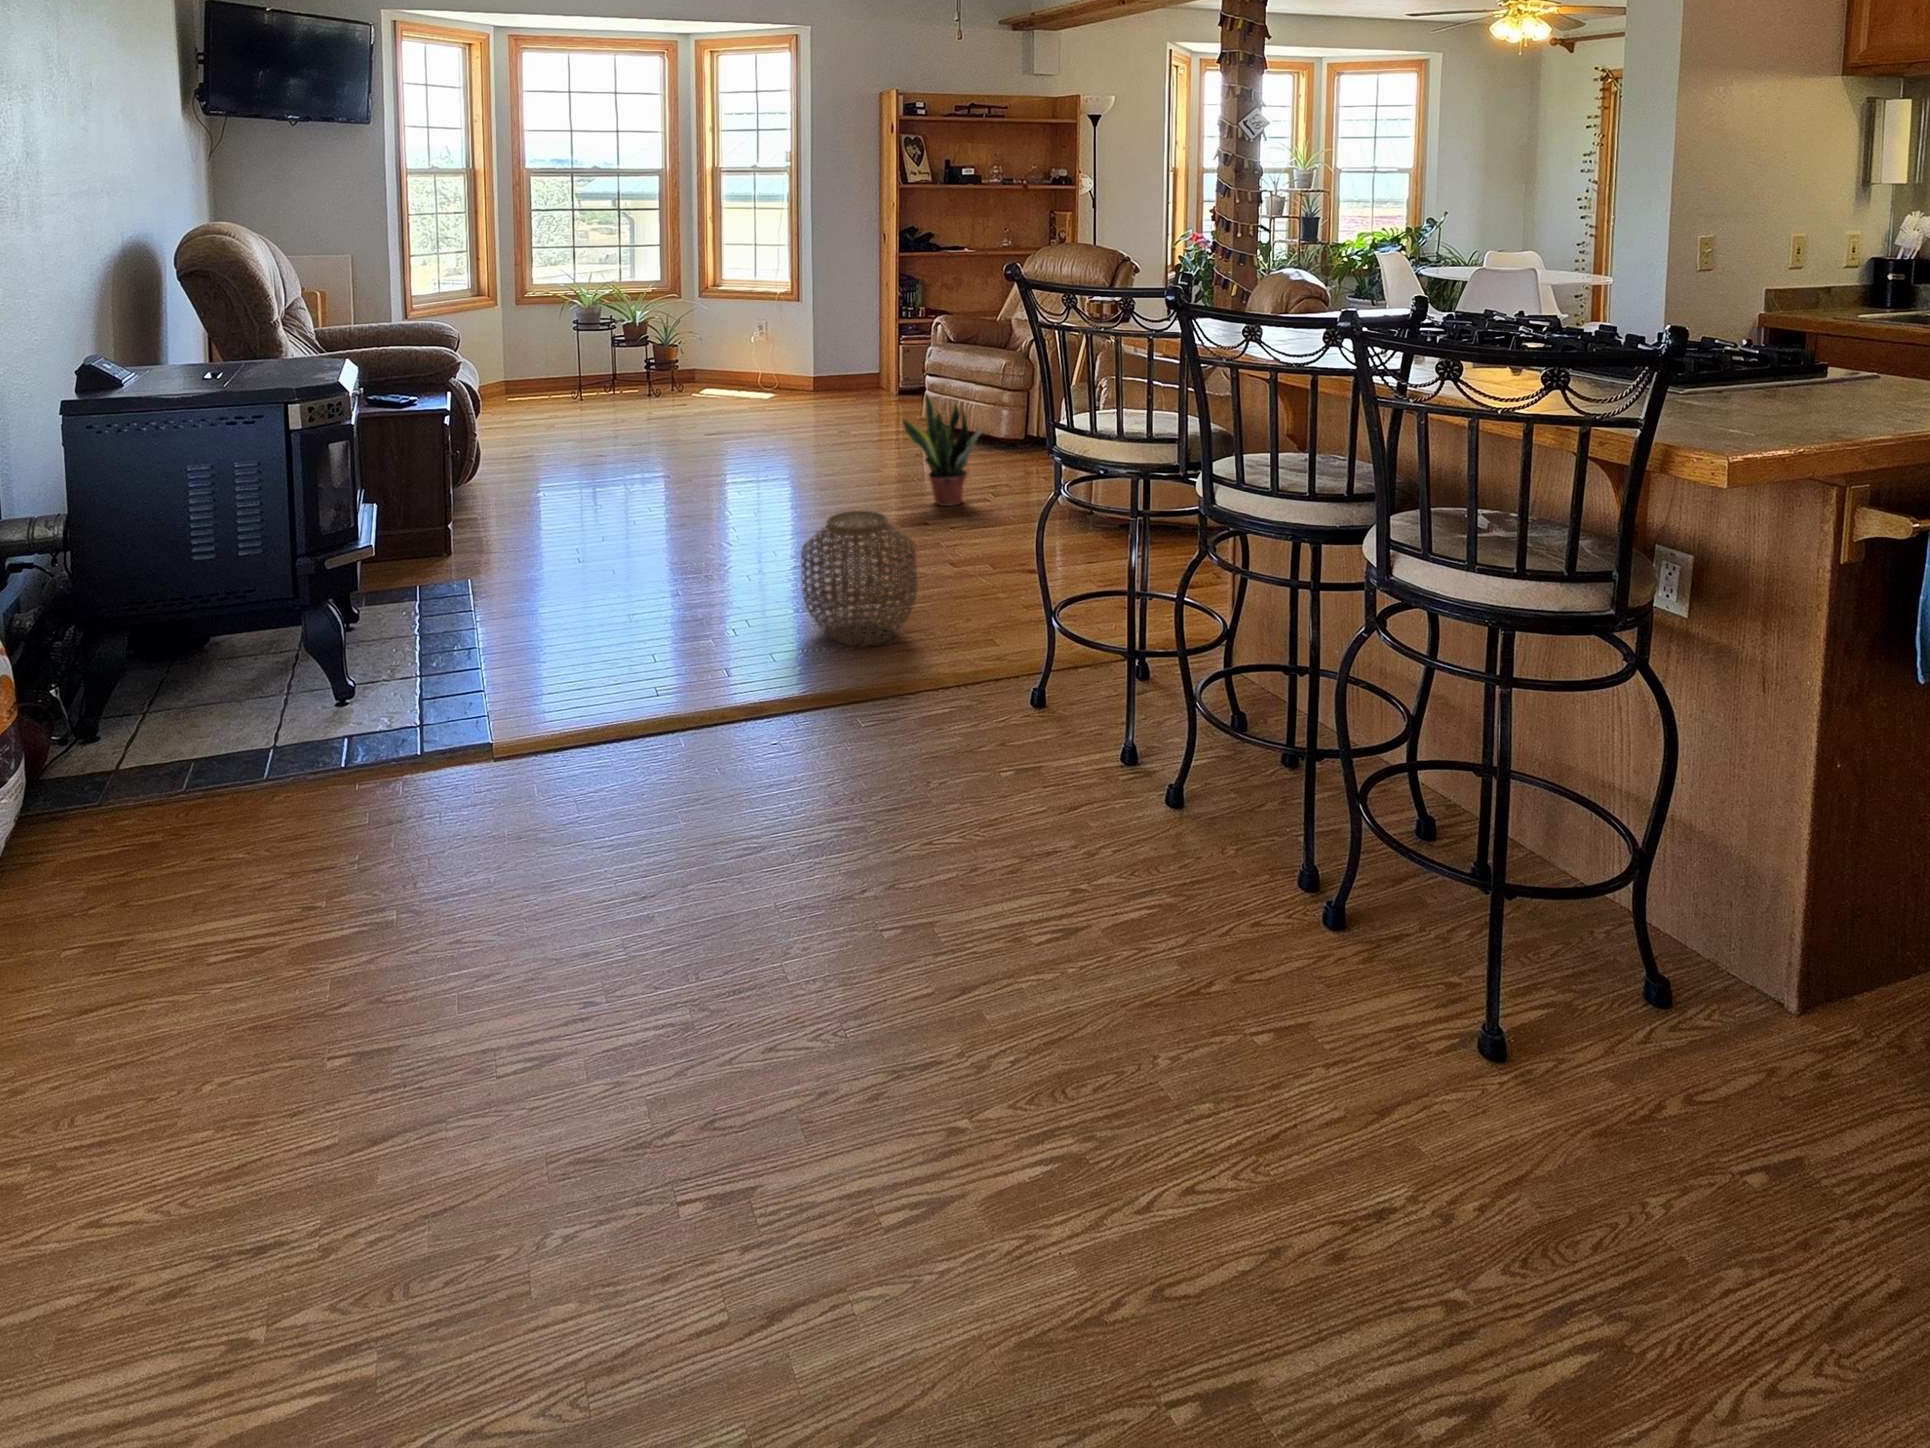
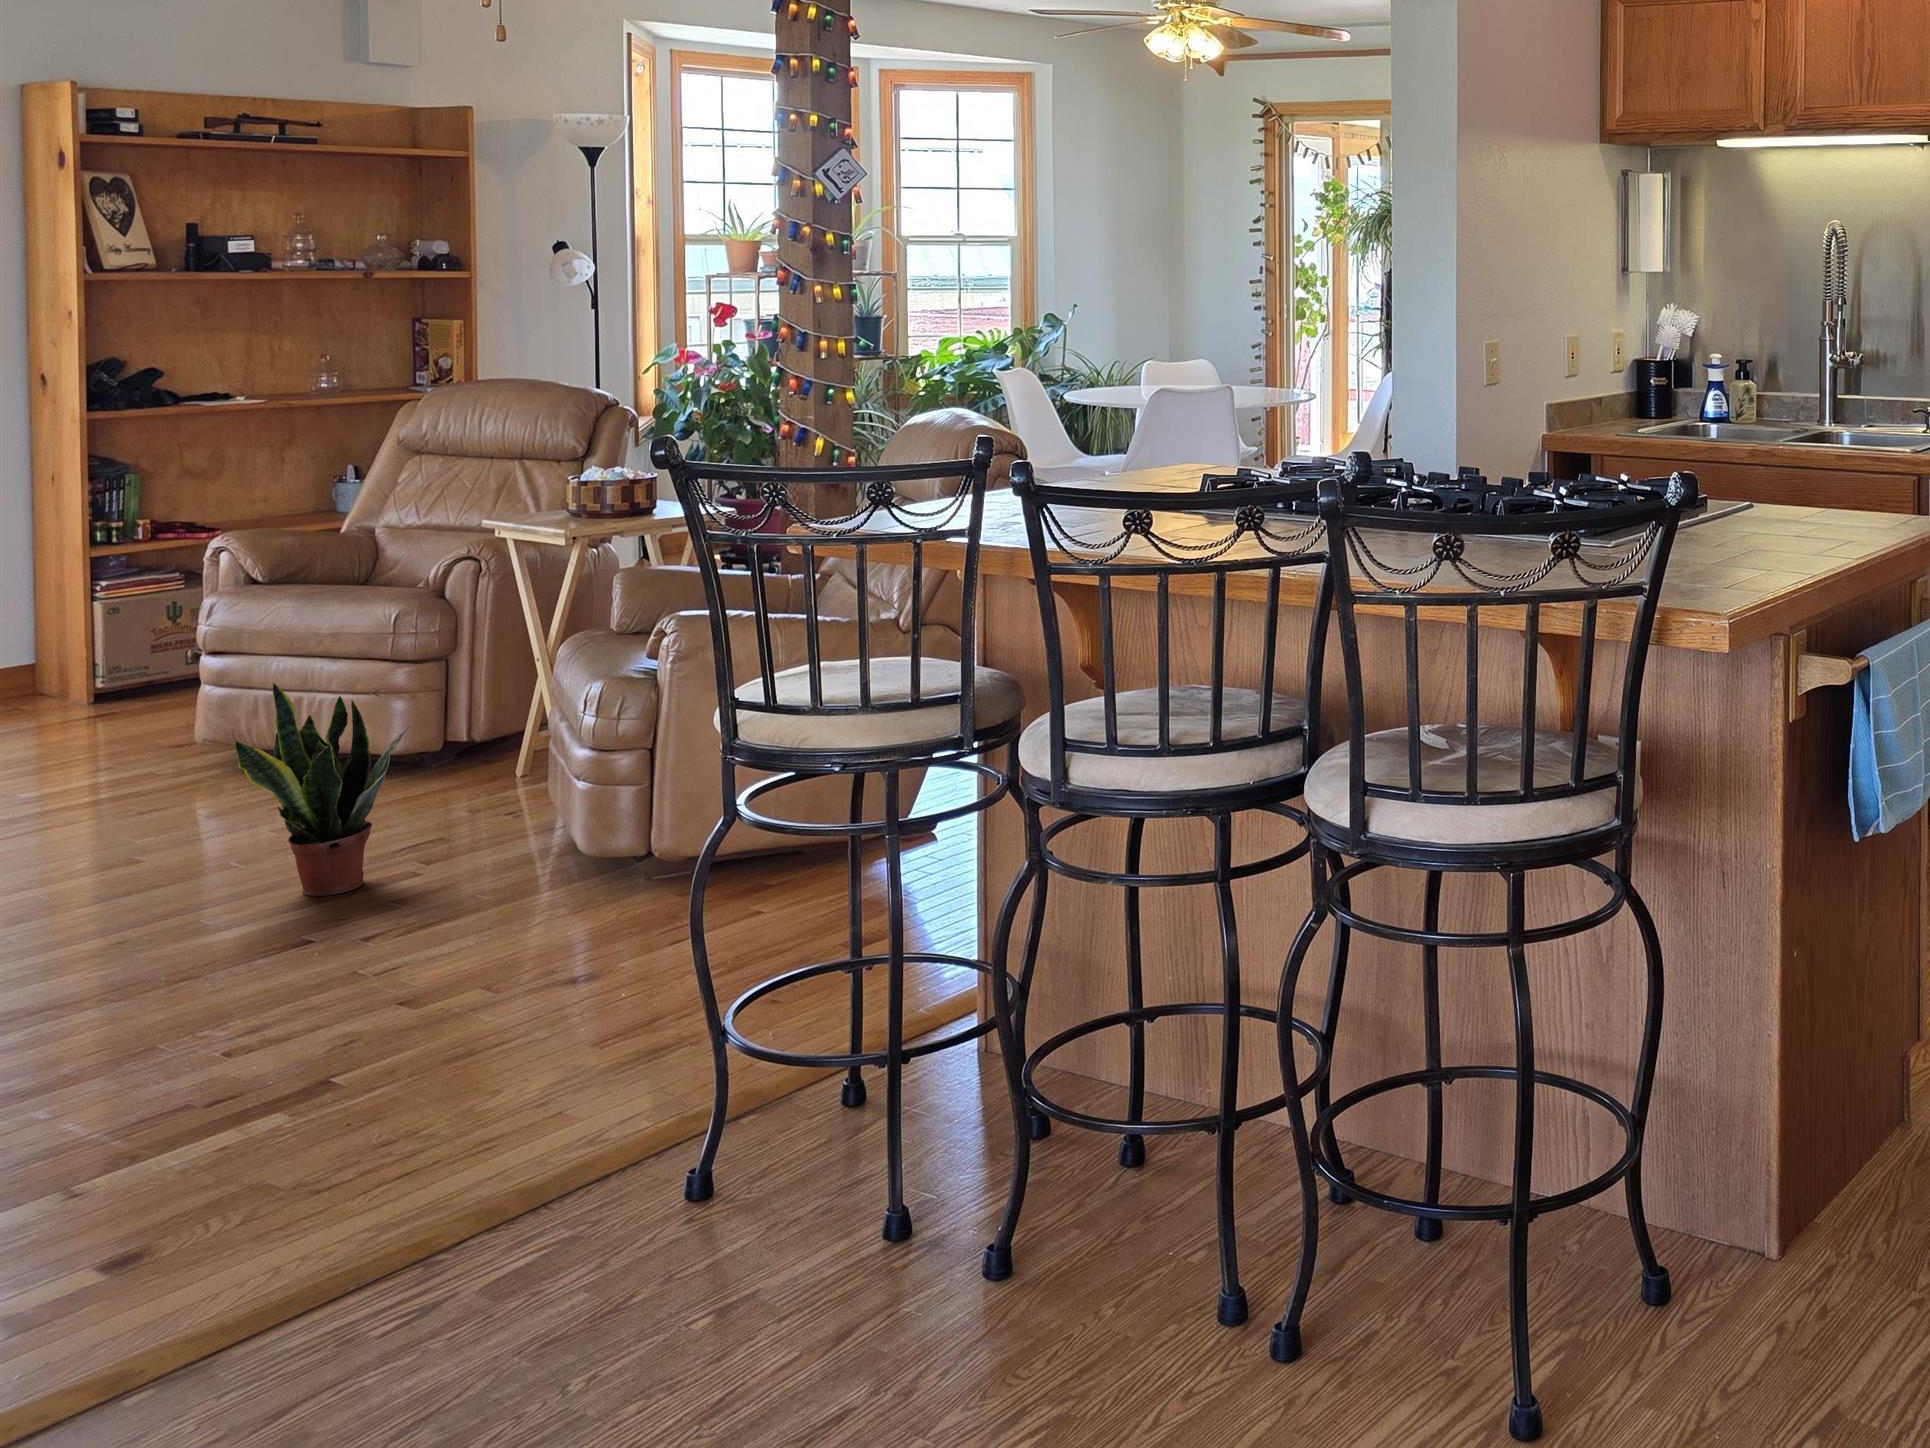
woven basket: present [801,511,917,646] -> none [145,922,406,1193]

